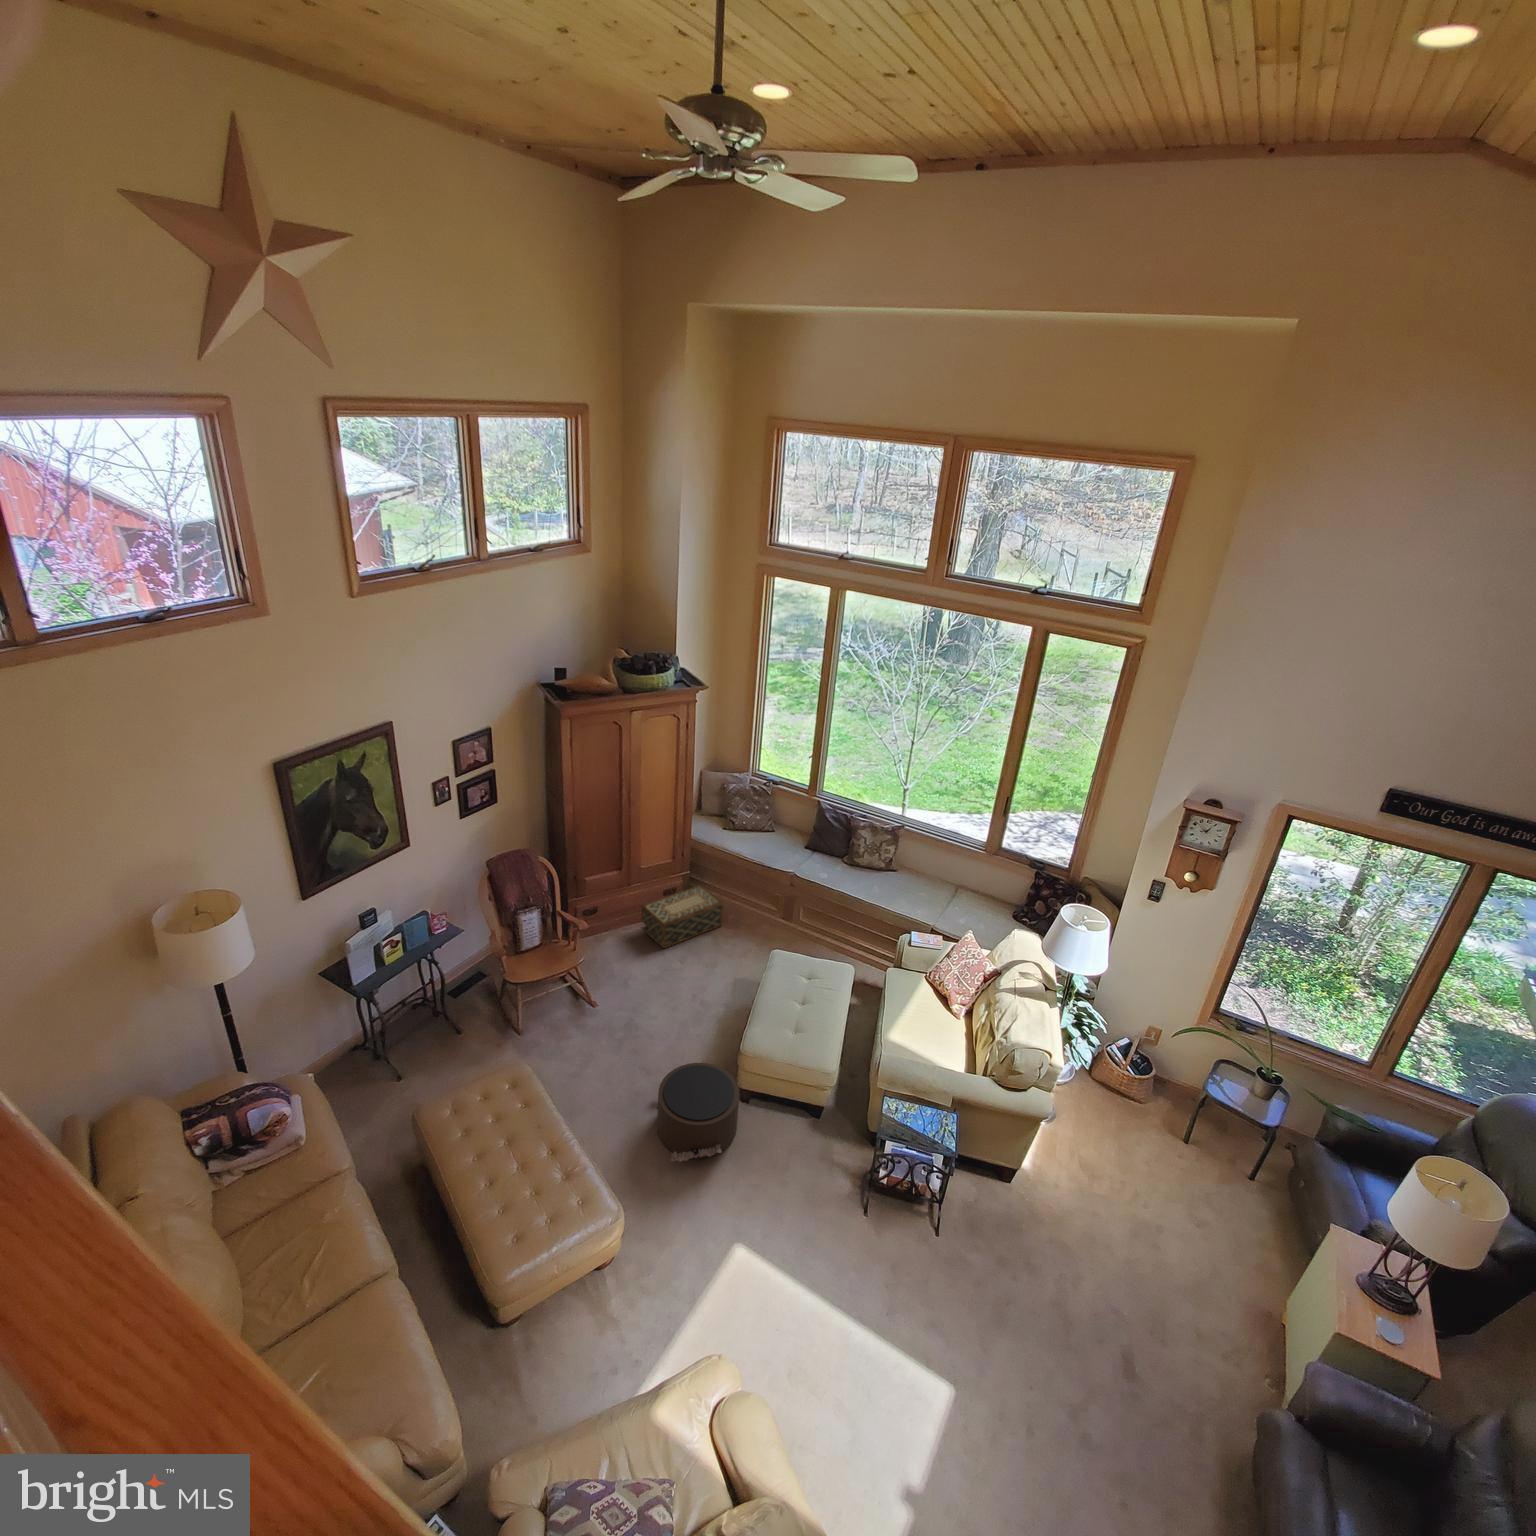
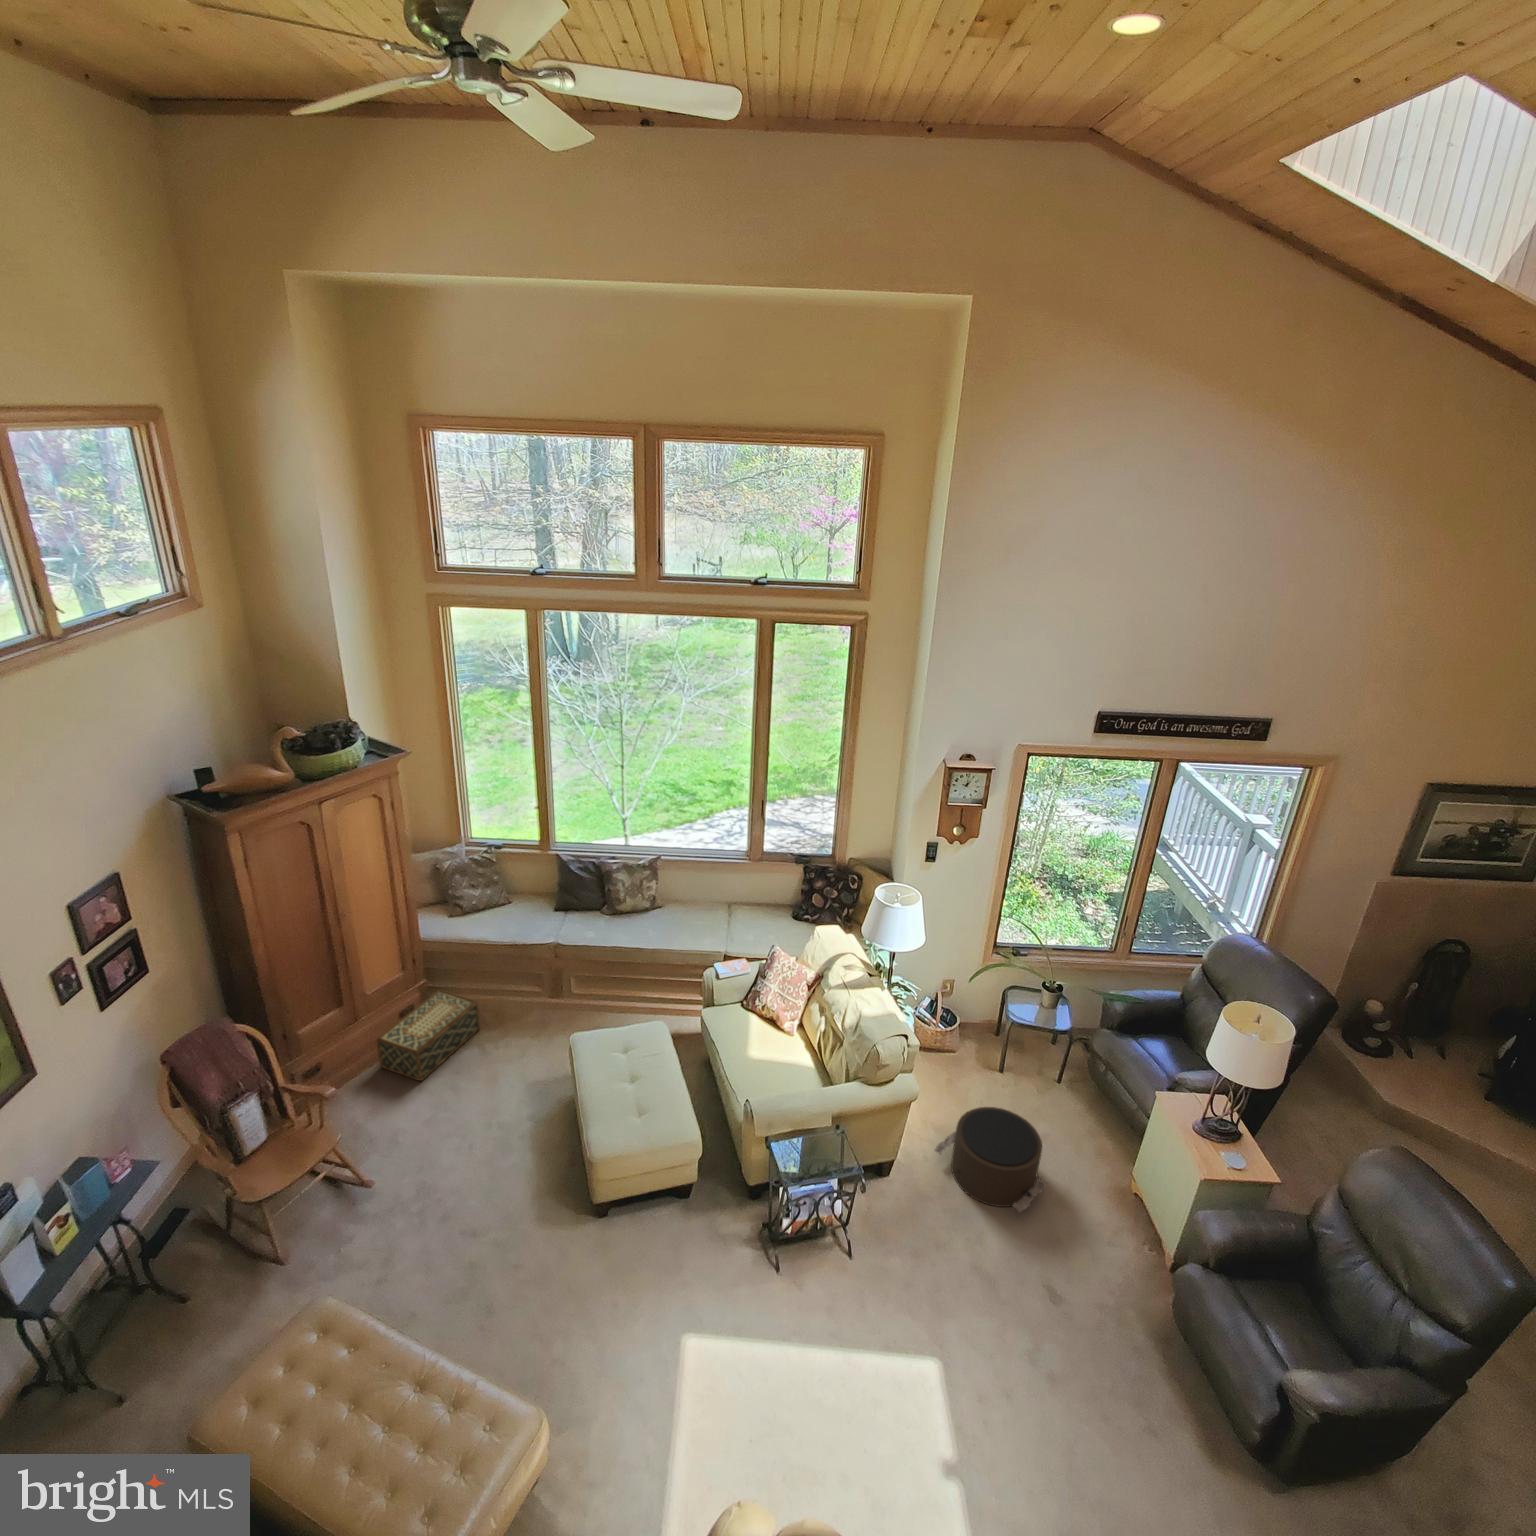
pouf: present [657,1063,739,1162] -> present [935,1107,1046,1212]

